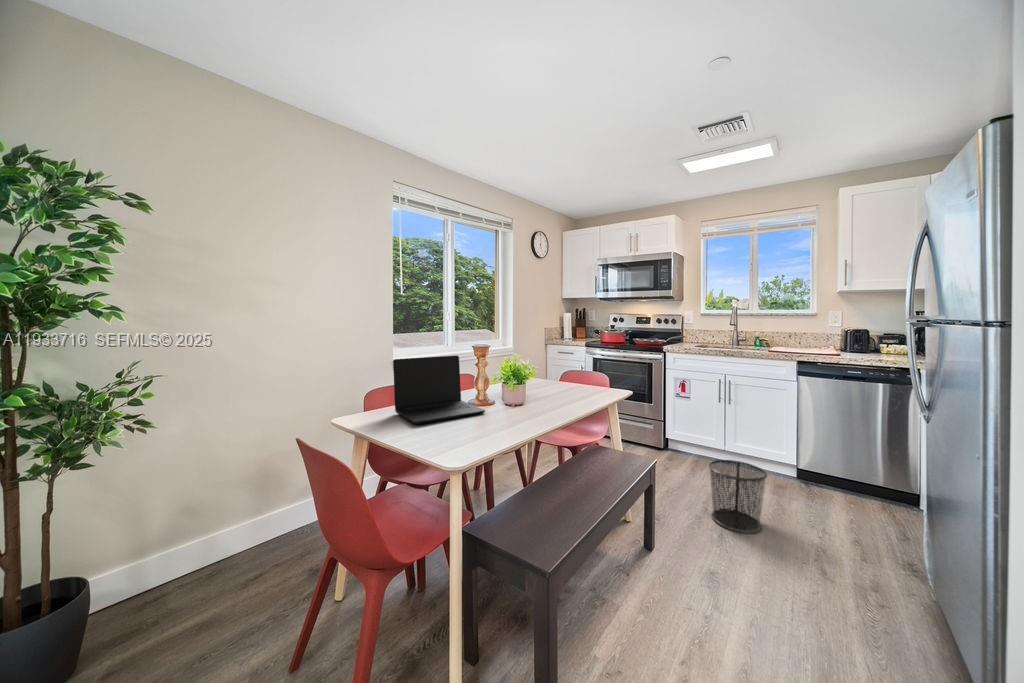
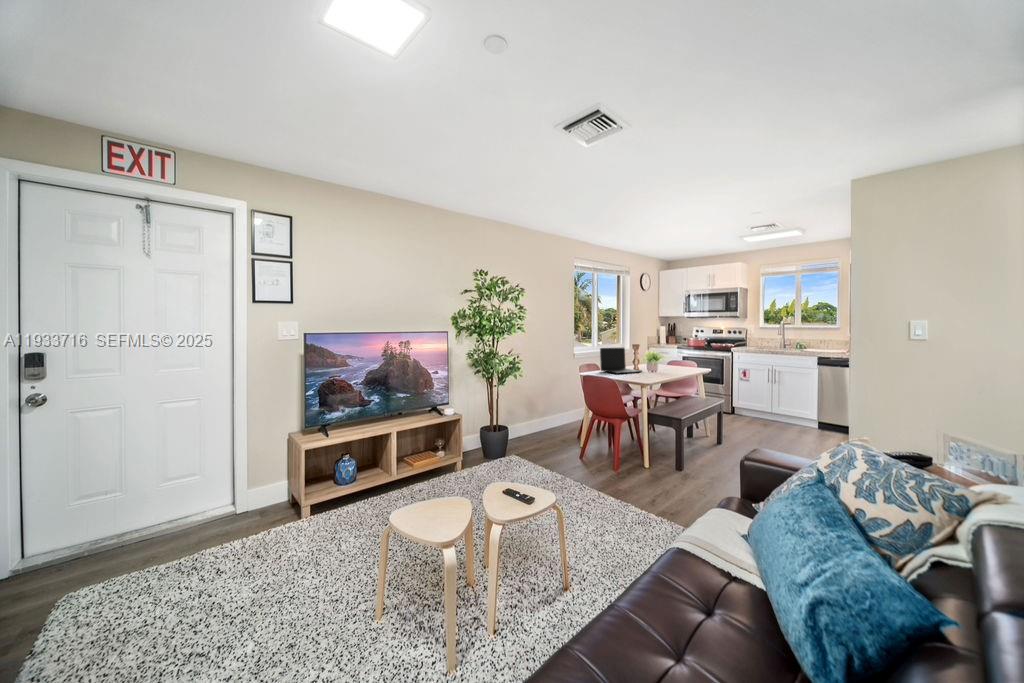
waste bin: present [709,460,767,533] -> none [755,408,787,443]

